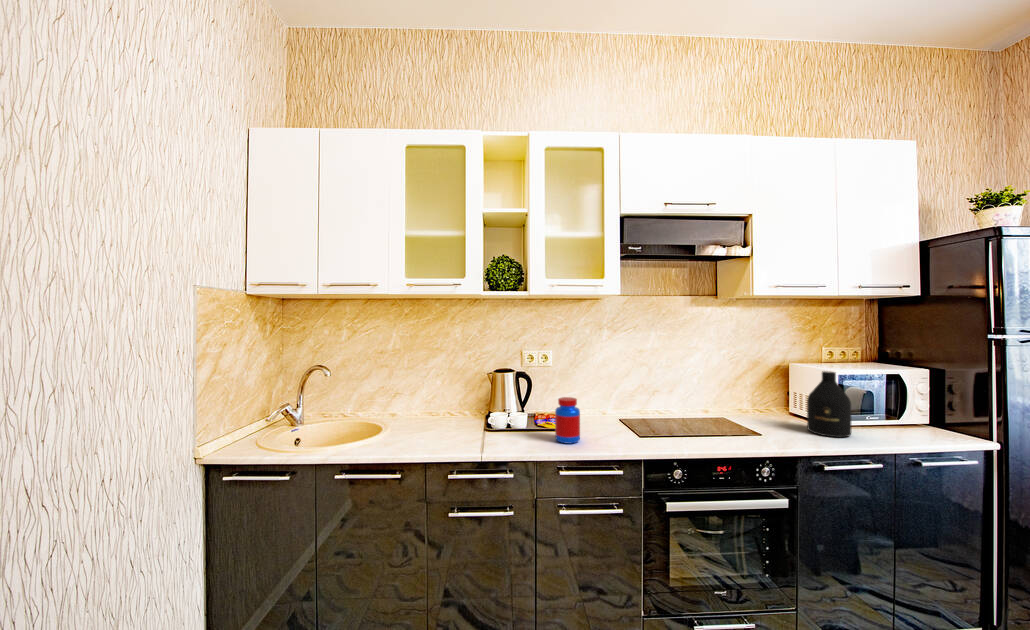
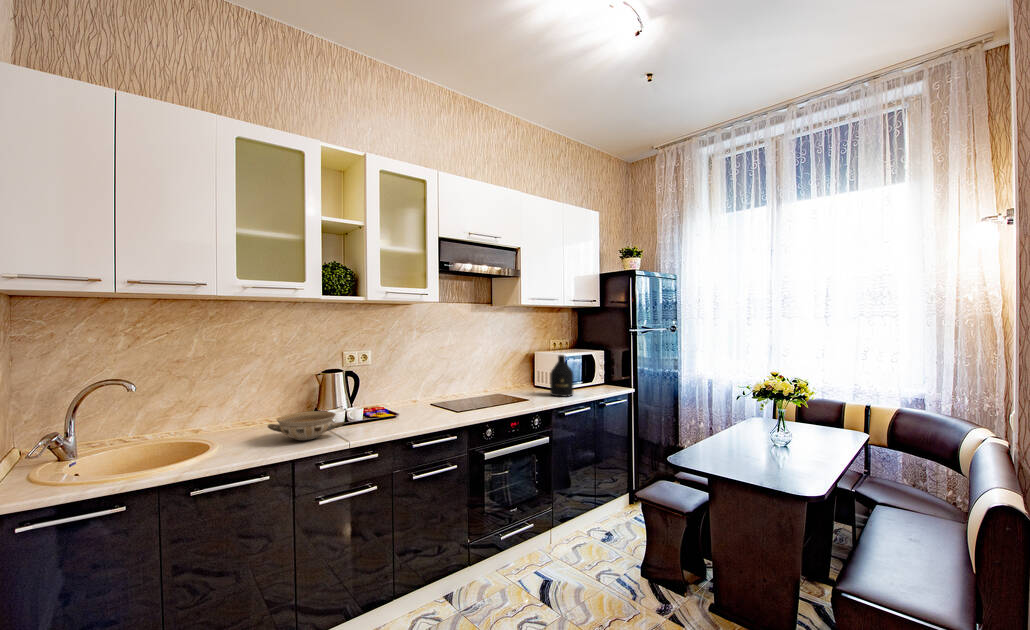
jar: present [555,397,580,443] -> none [396,387,417,424]
ceramic bowl: none [424,413,491,444] -> present [268,411,345,441]

